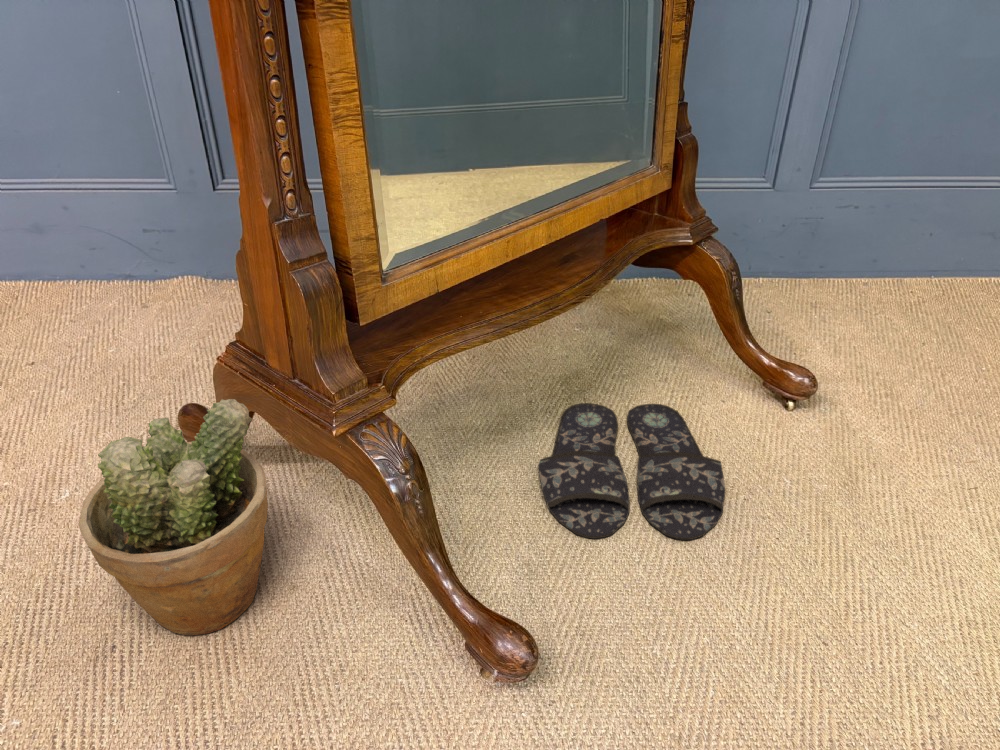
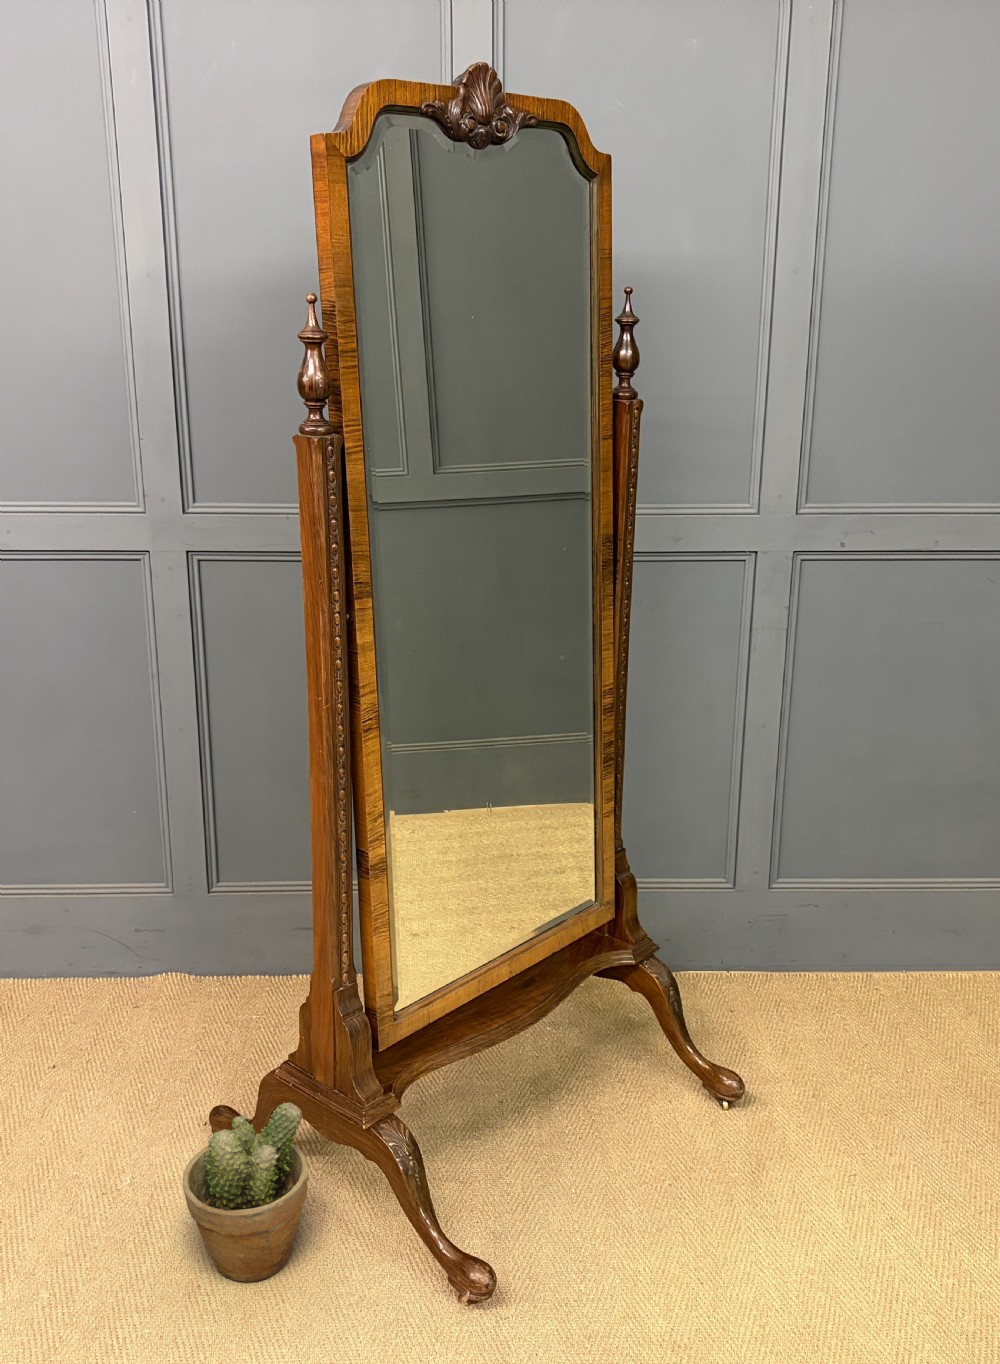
slippers: present [538,403,725,540] -> none [507,1102,657,1214]

